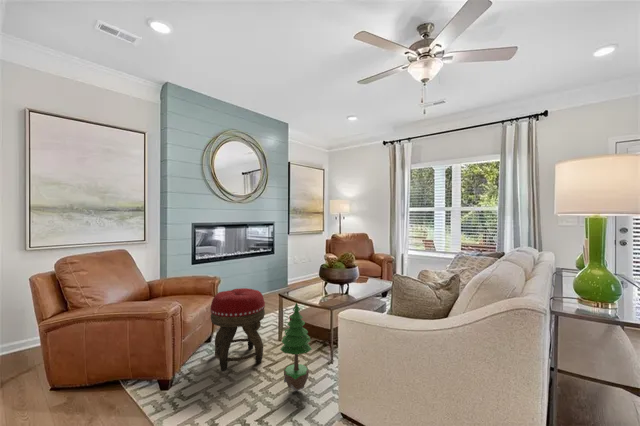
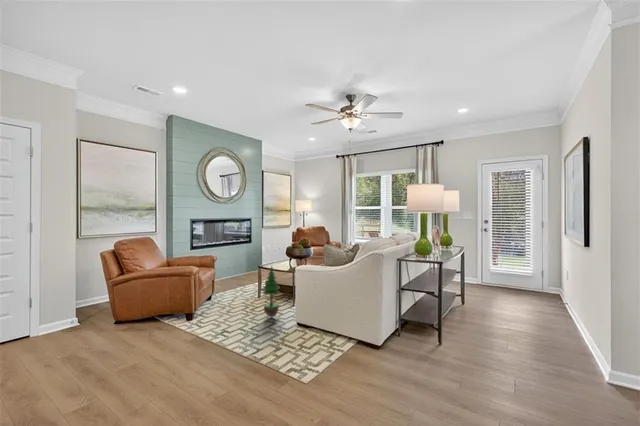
footstool: present [211,288,265,371] -> none [214,262,250,312]

